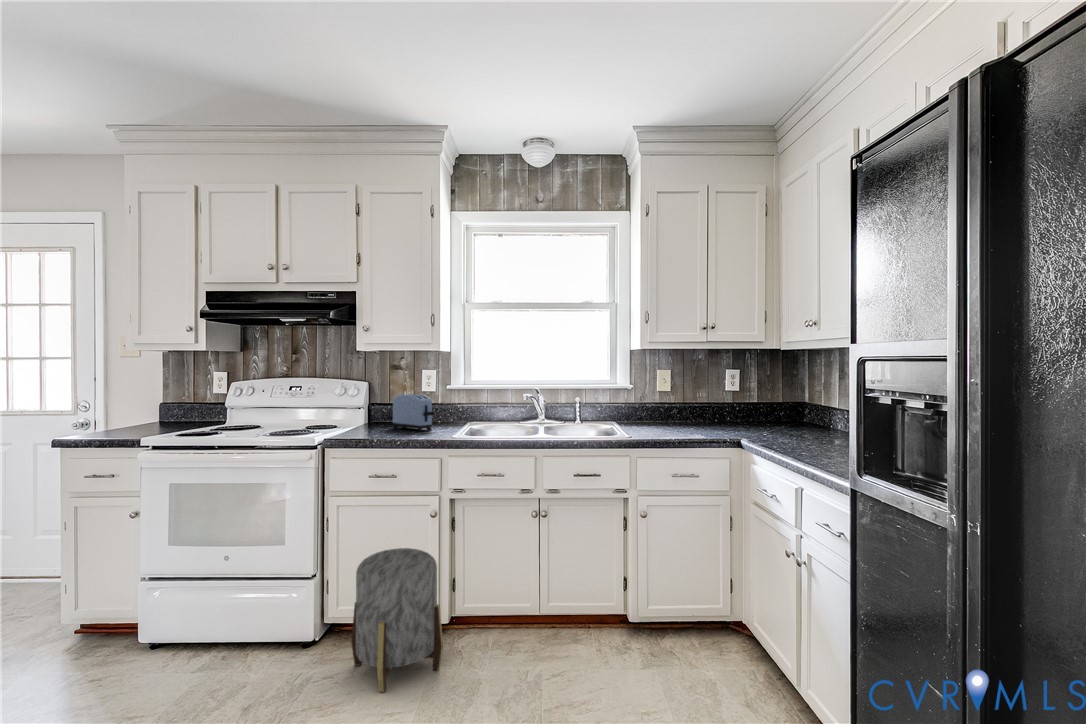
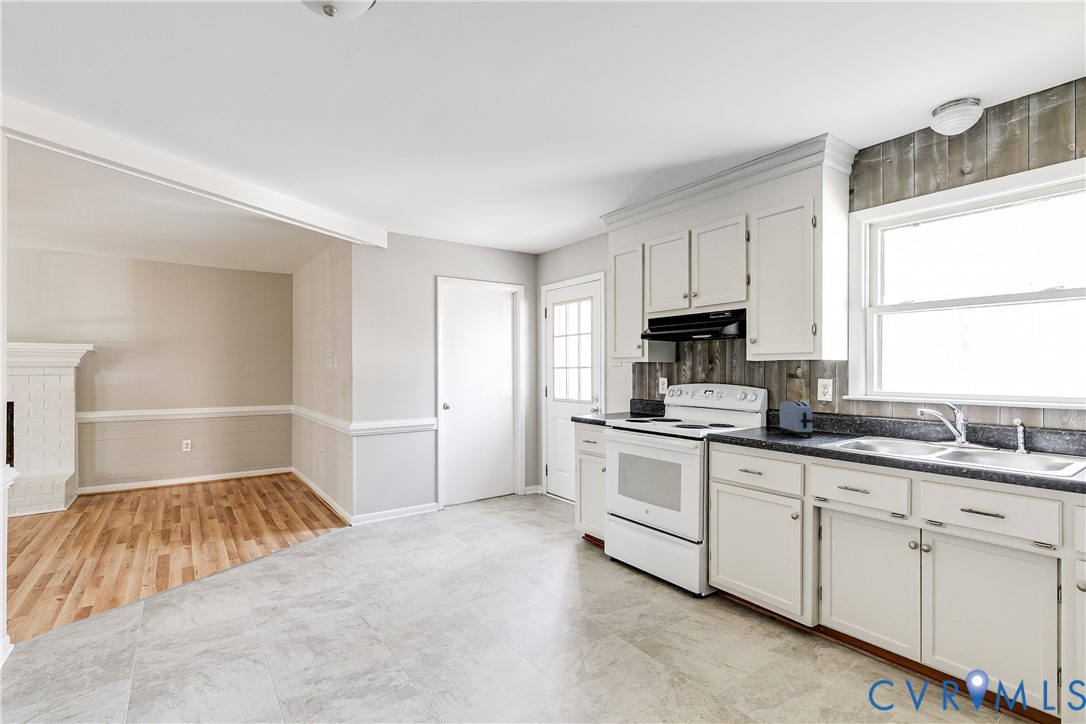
stool: present [351,548,443,692] -> none [710,538,787,664]

